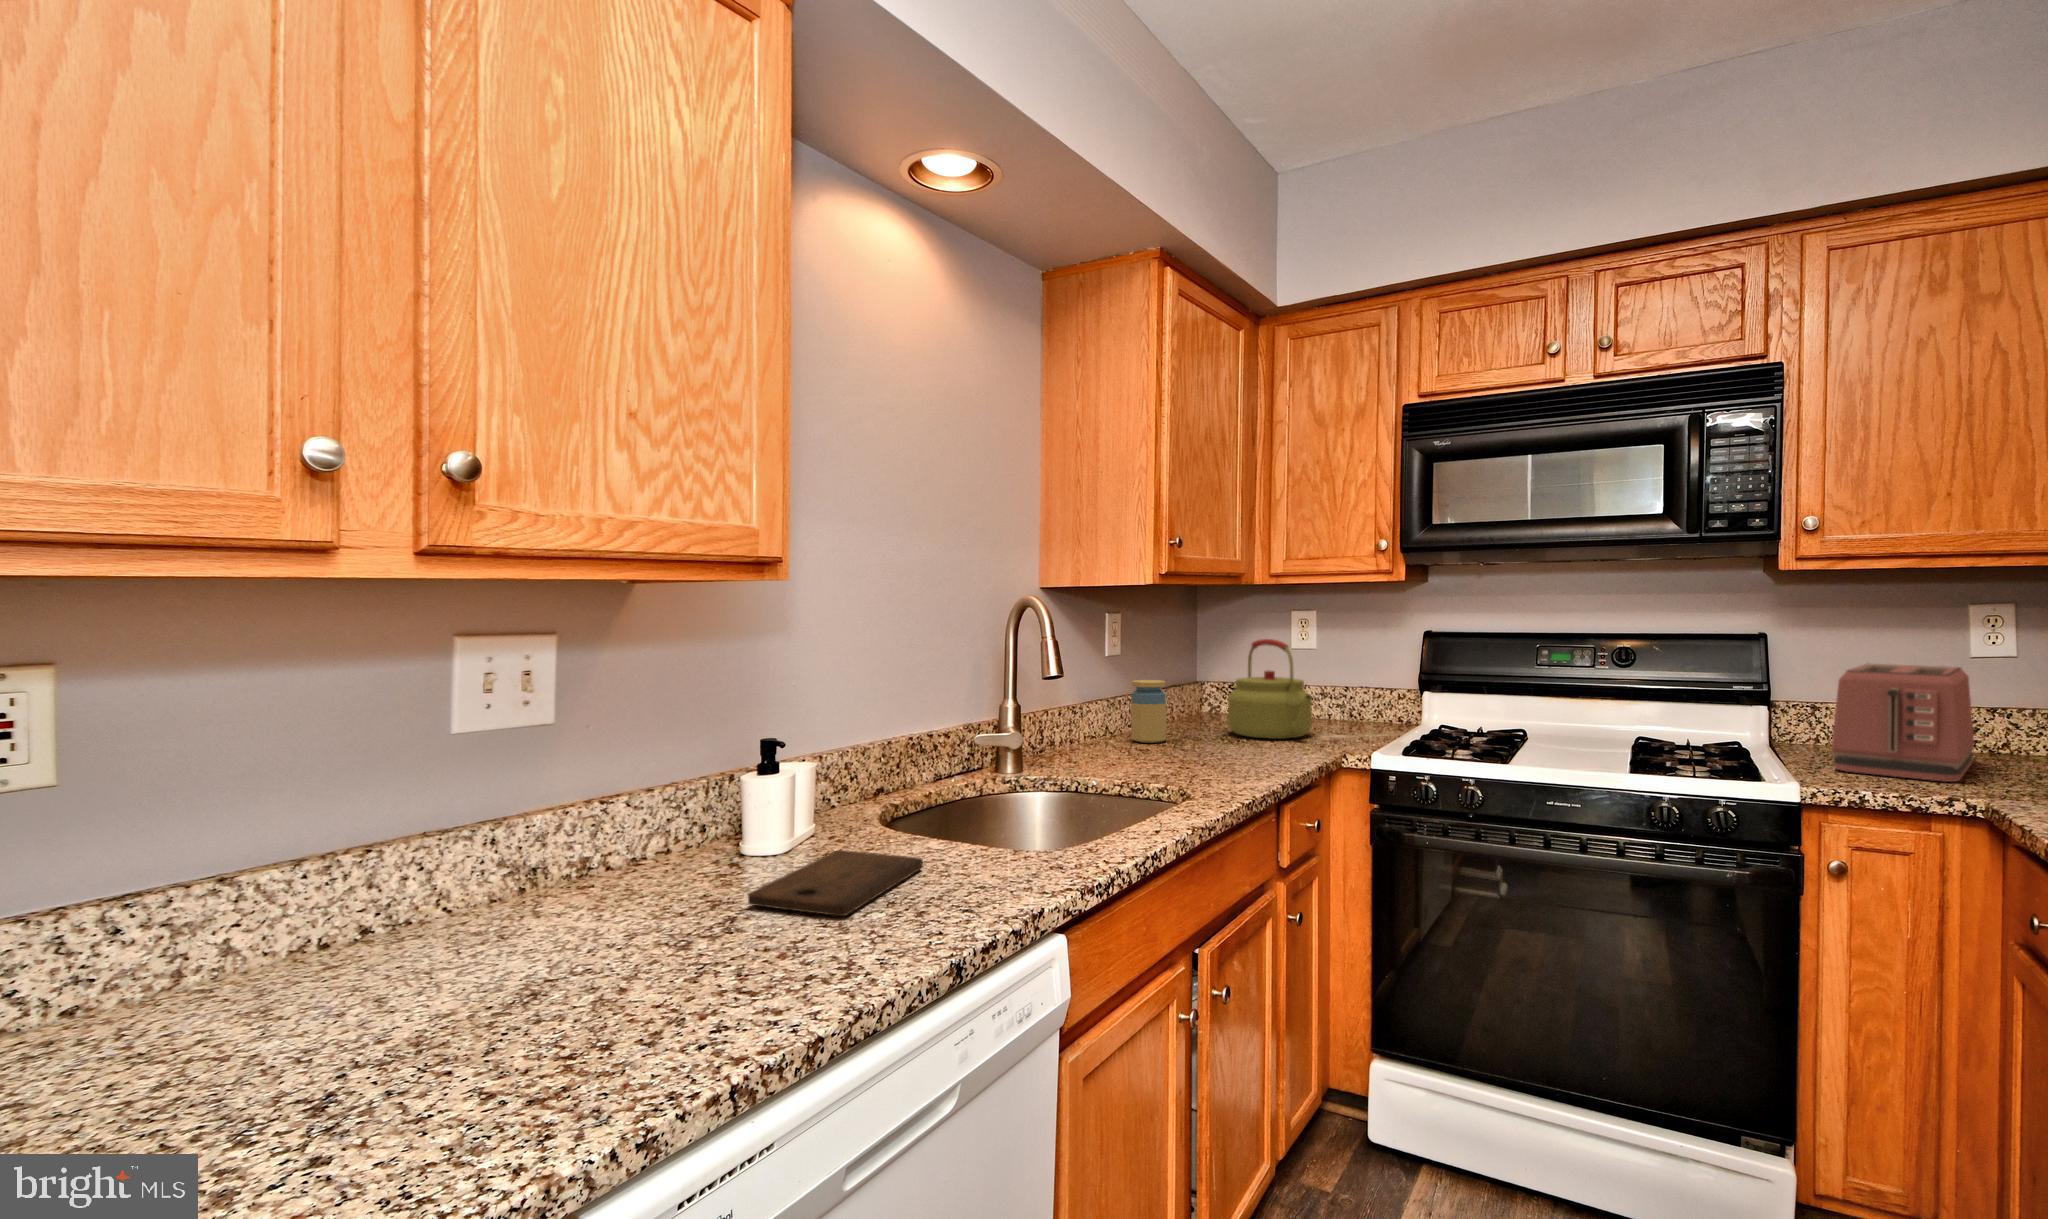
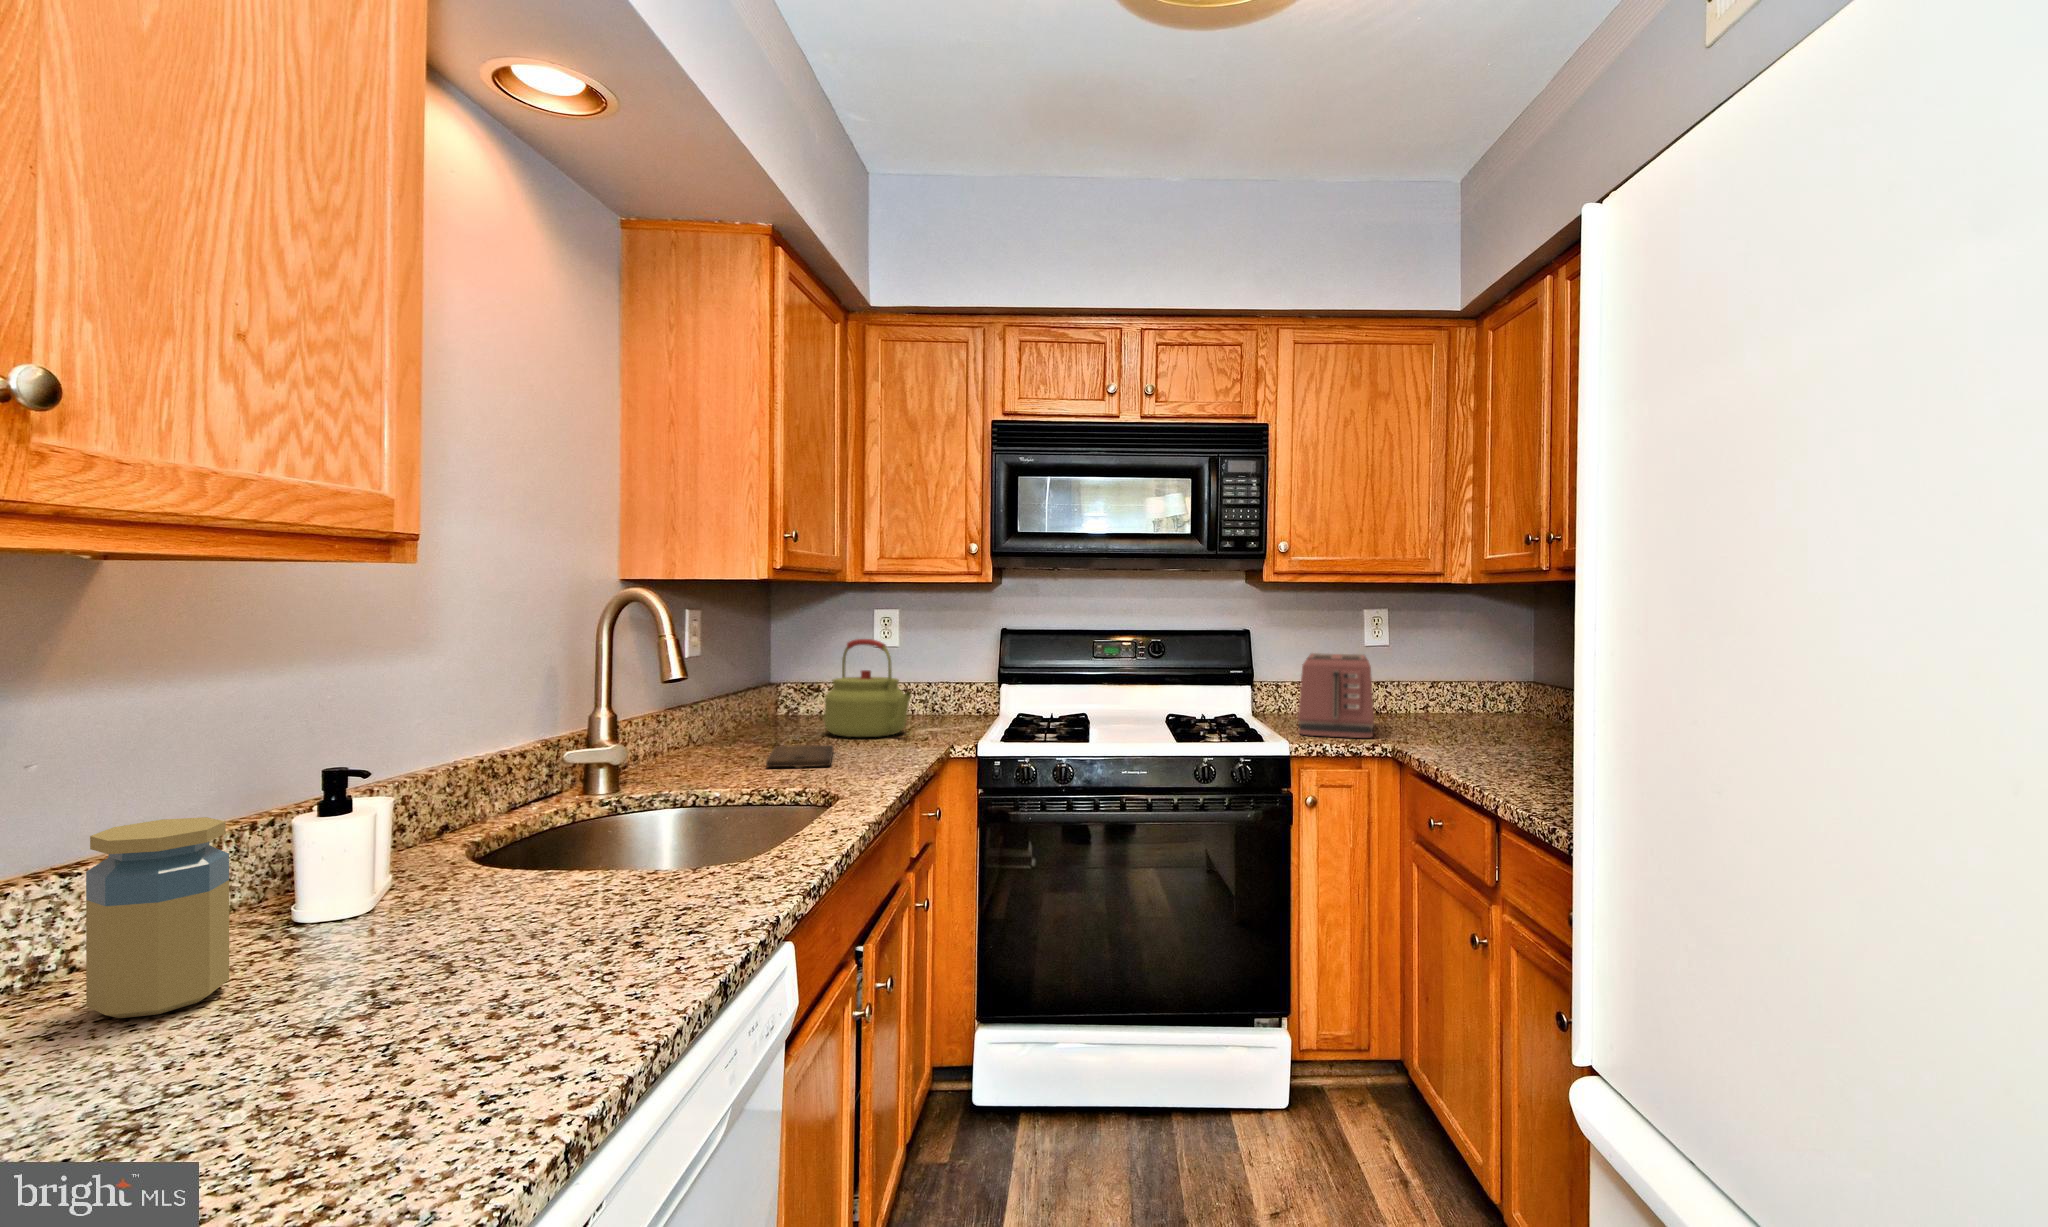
jar: present [1131,680,1166,743] -> present [86,817,229,1018]
cutting board: present [748,850,923,916] -> present [766,745,833,767]

